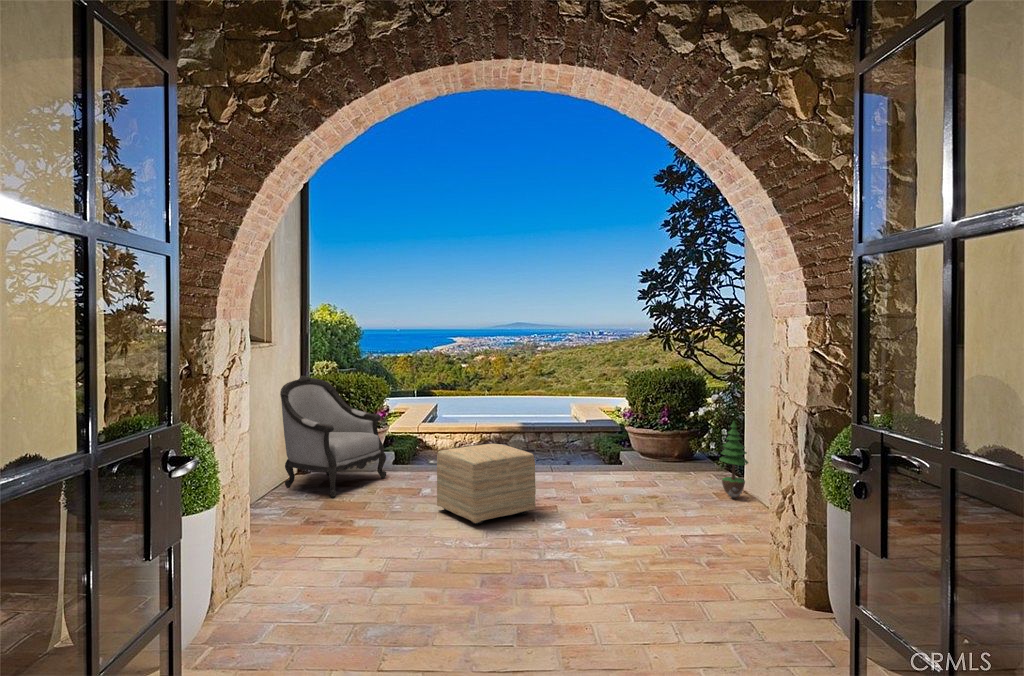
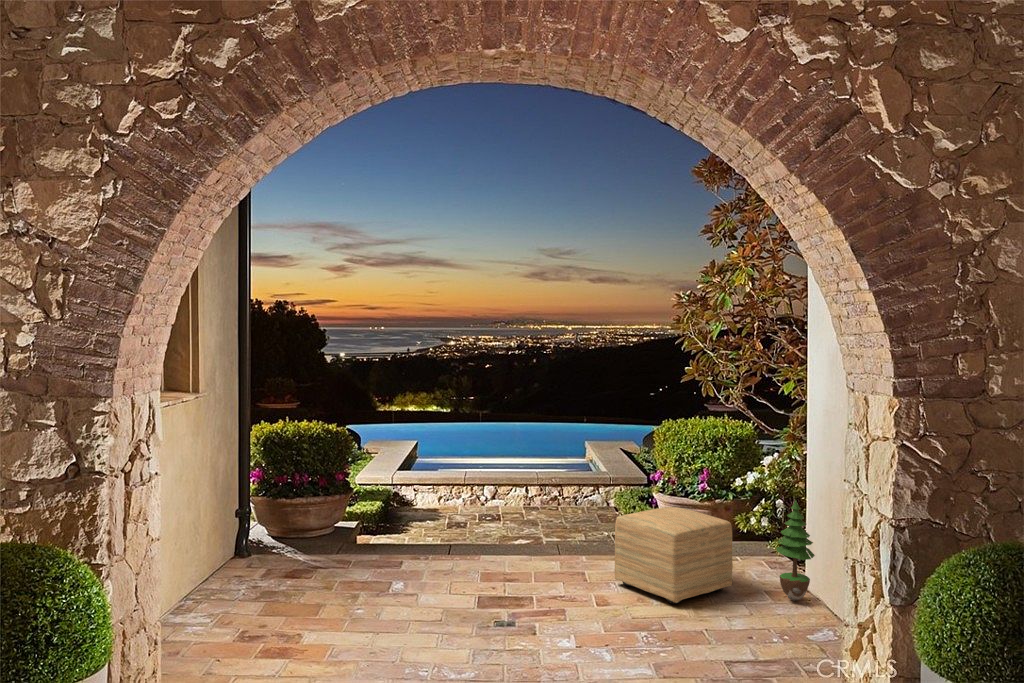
armchair: present [280,376,386,498] -> none [210,430,347,593]
ottoman: present [437,444,536,524] -> present [615,507,733,604]

